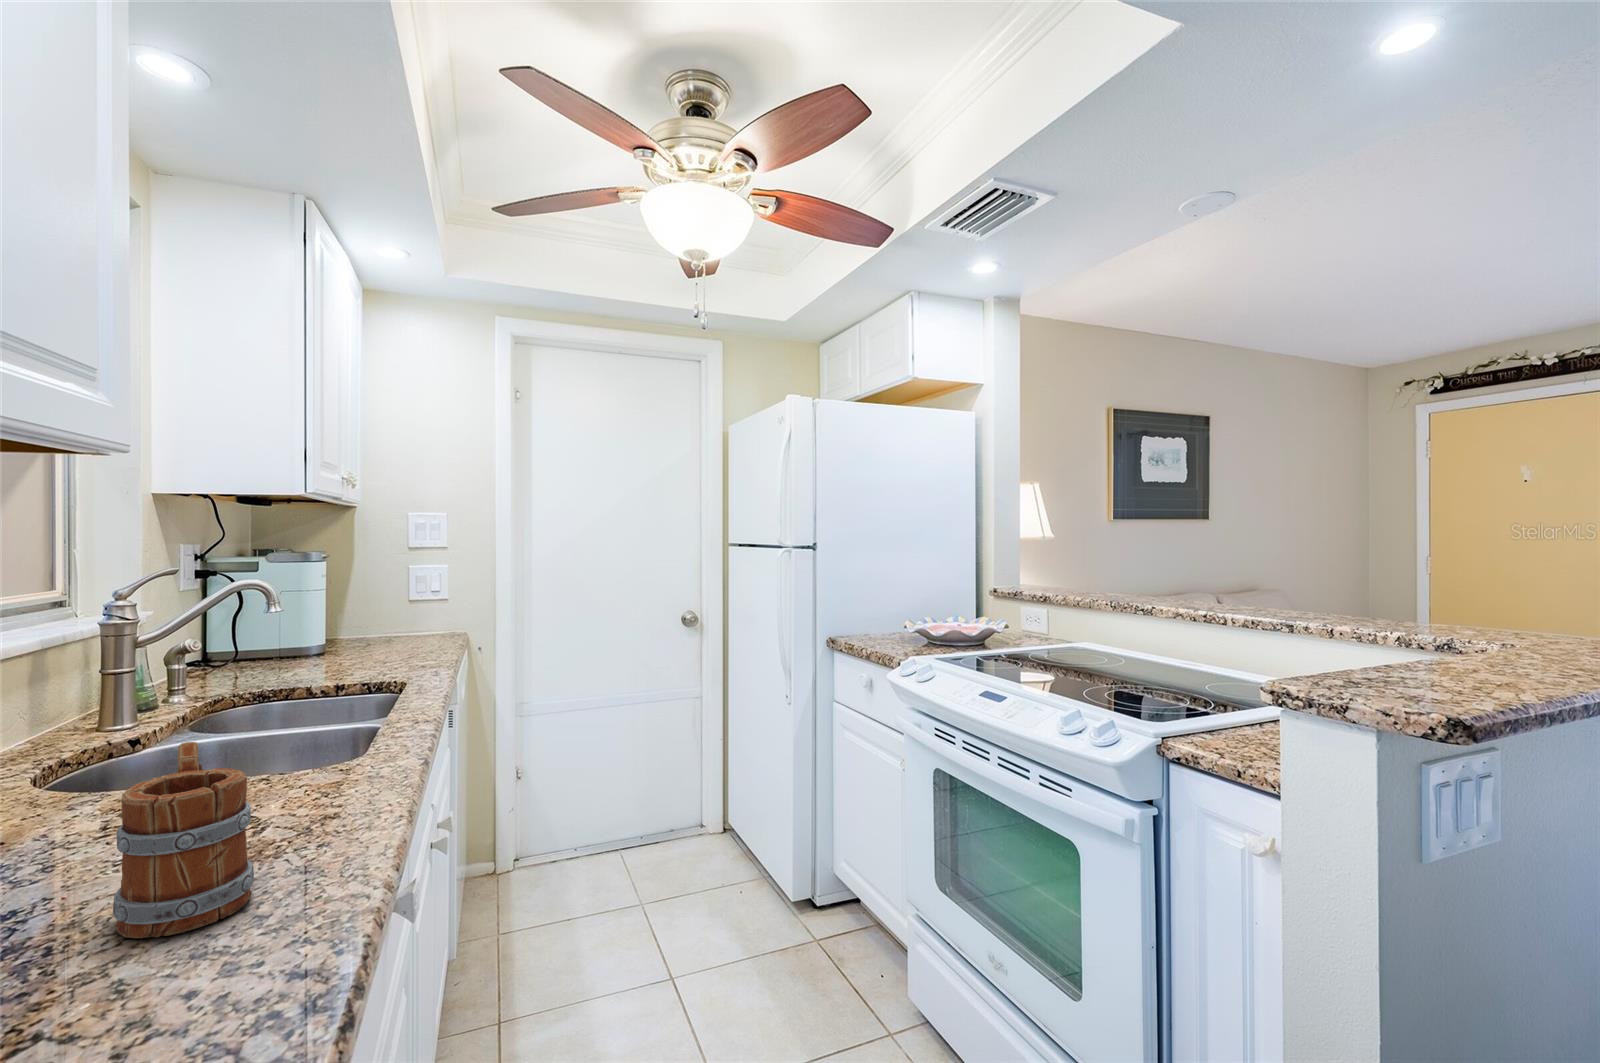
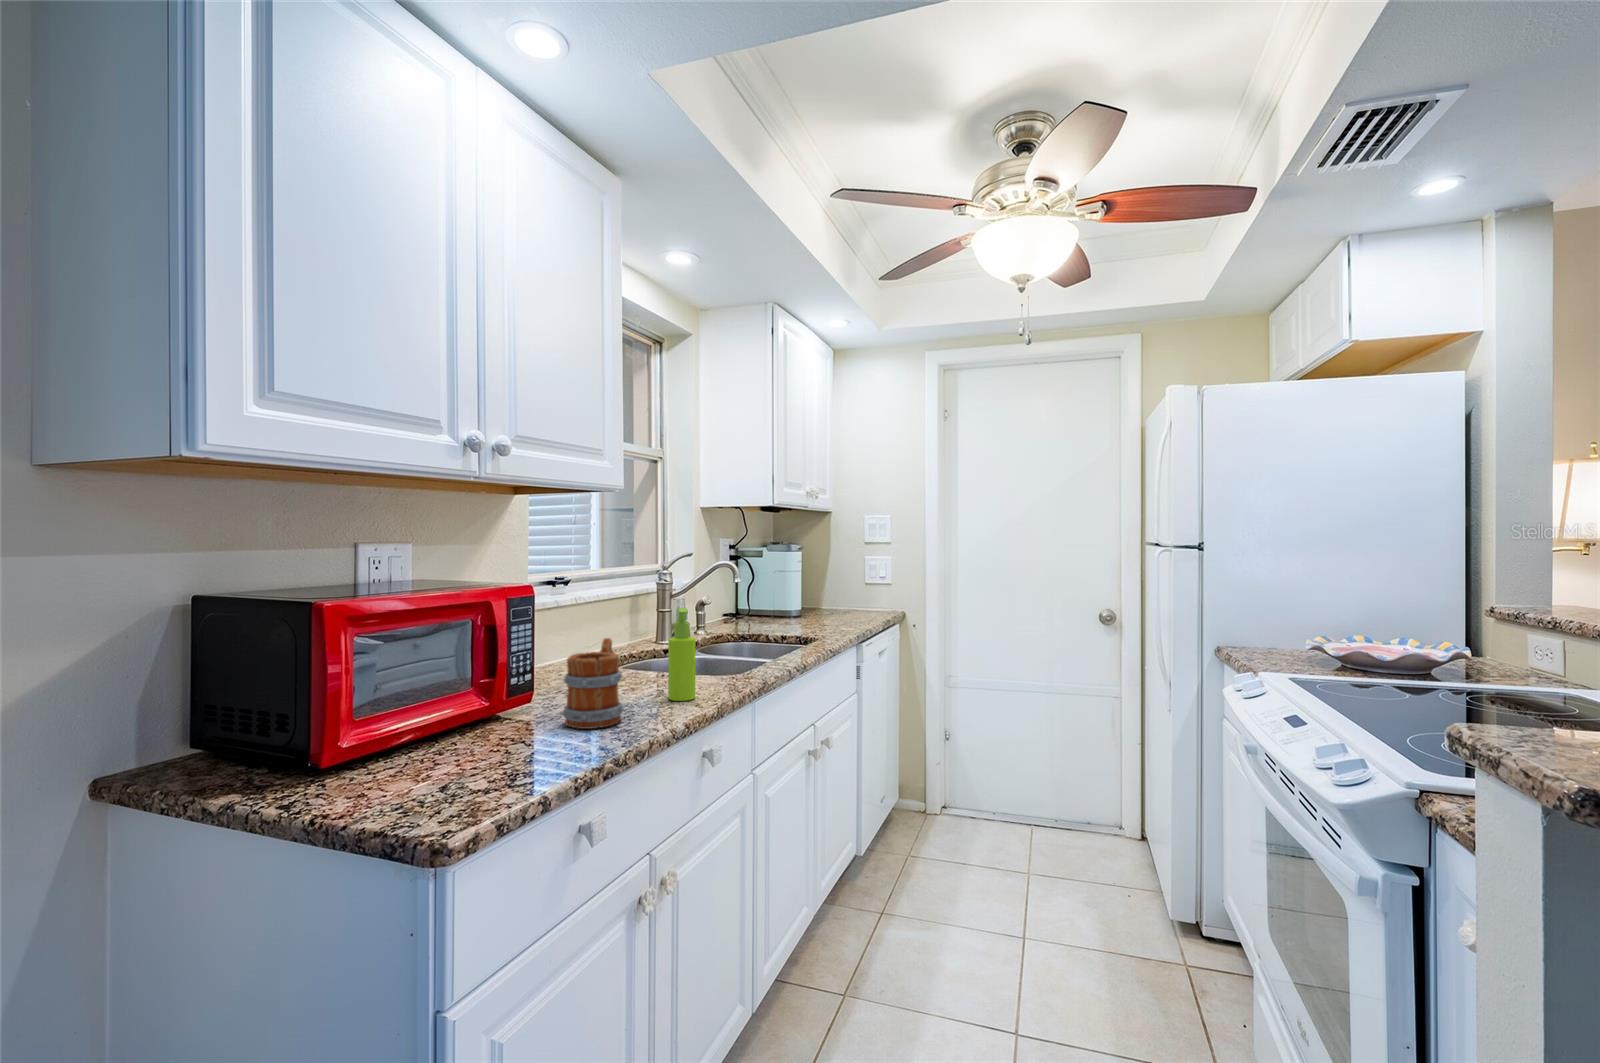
soap dispenser: none [283,666,336,826] -> present [668,608,695,701]

